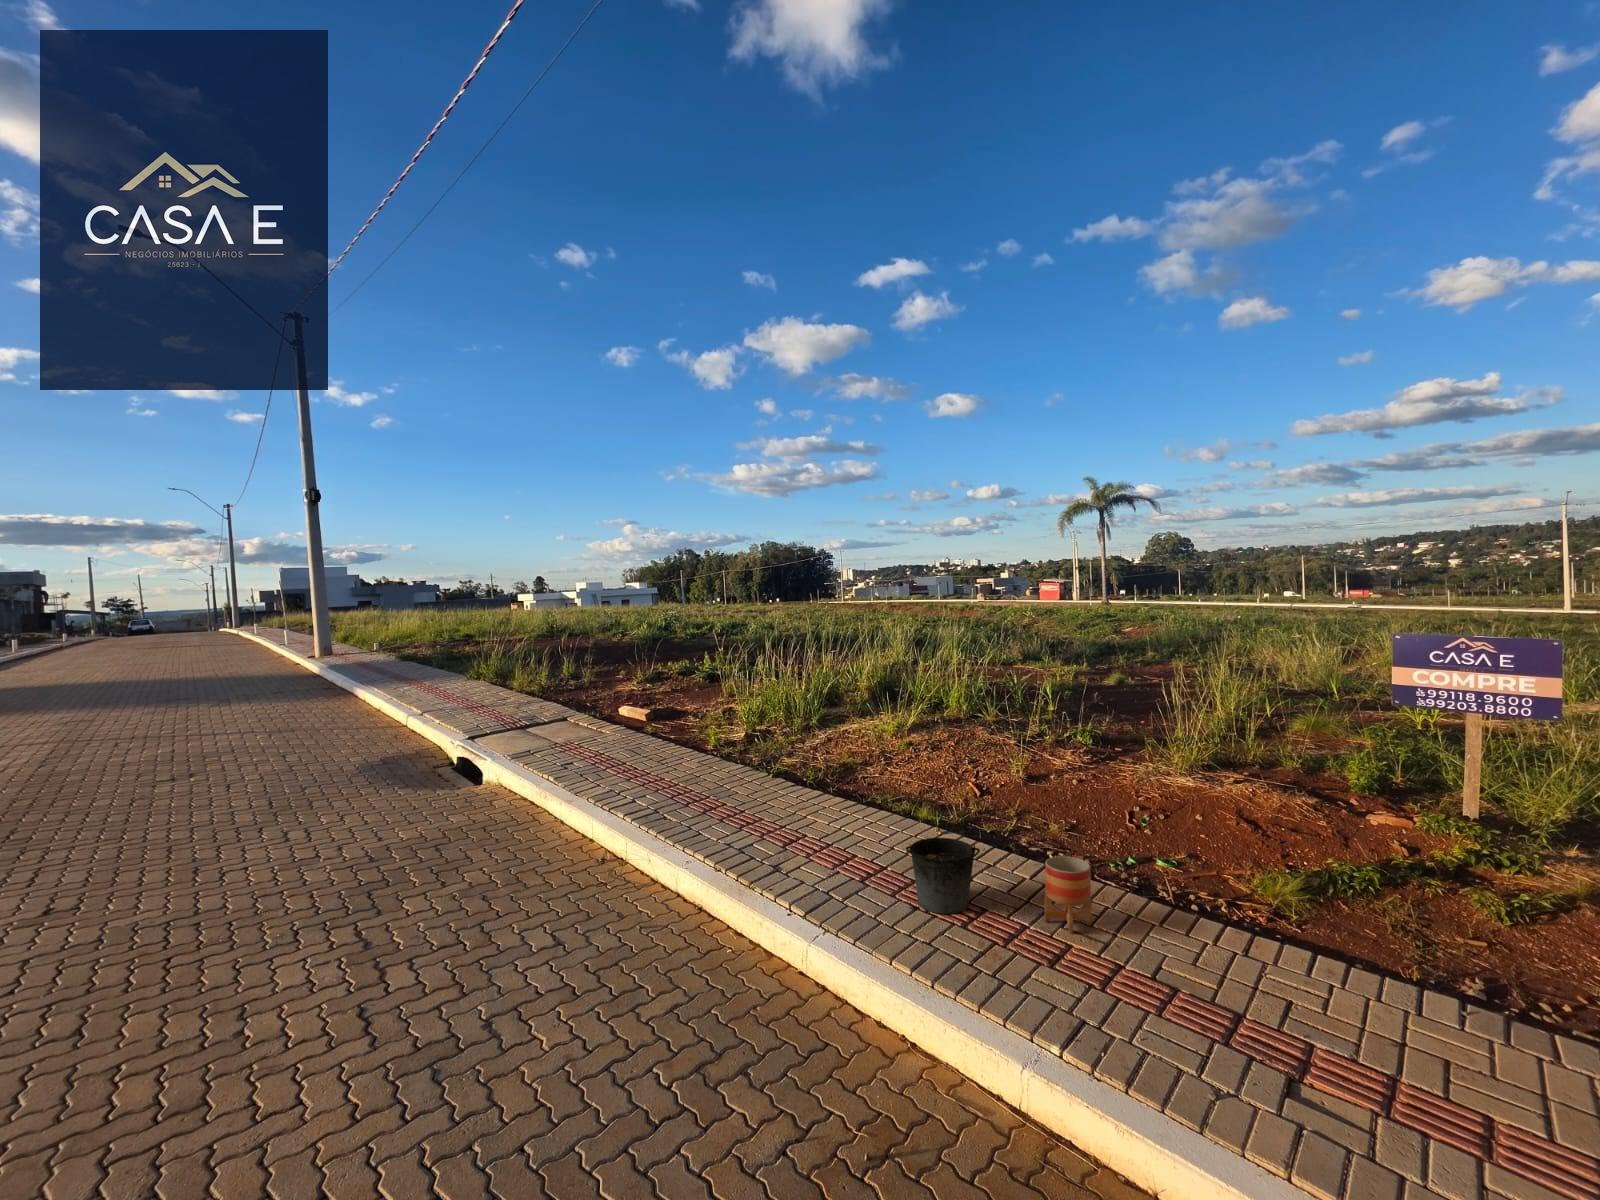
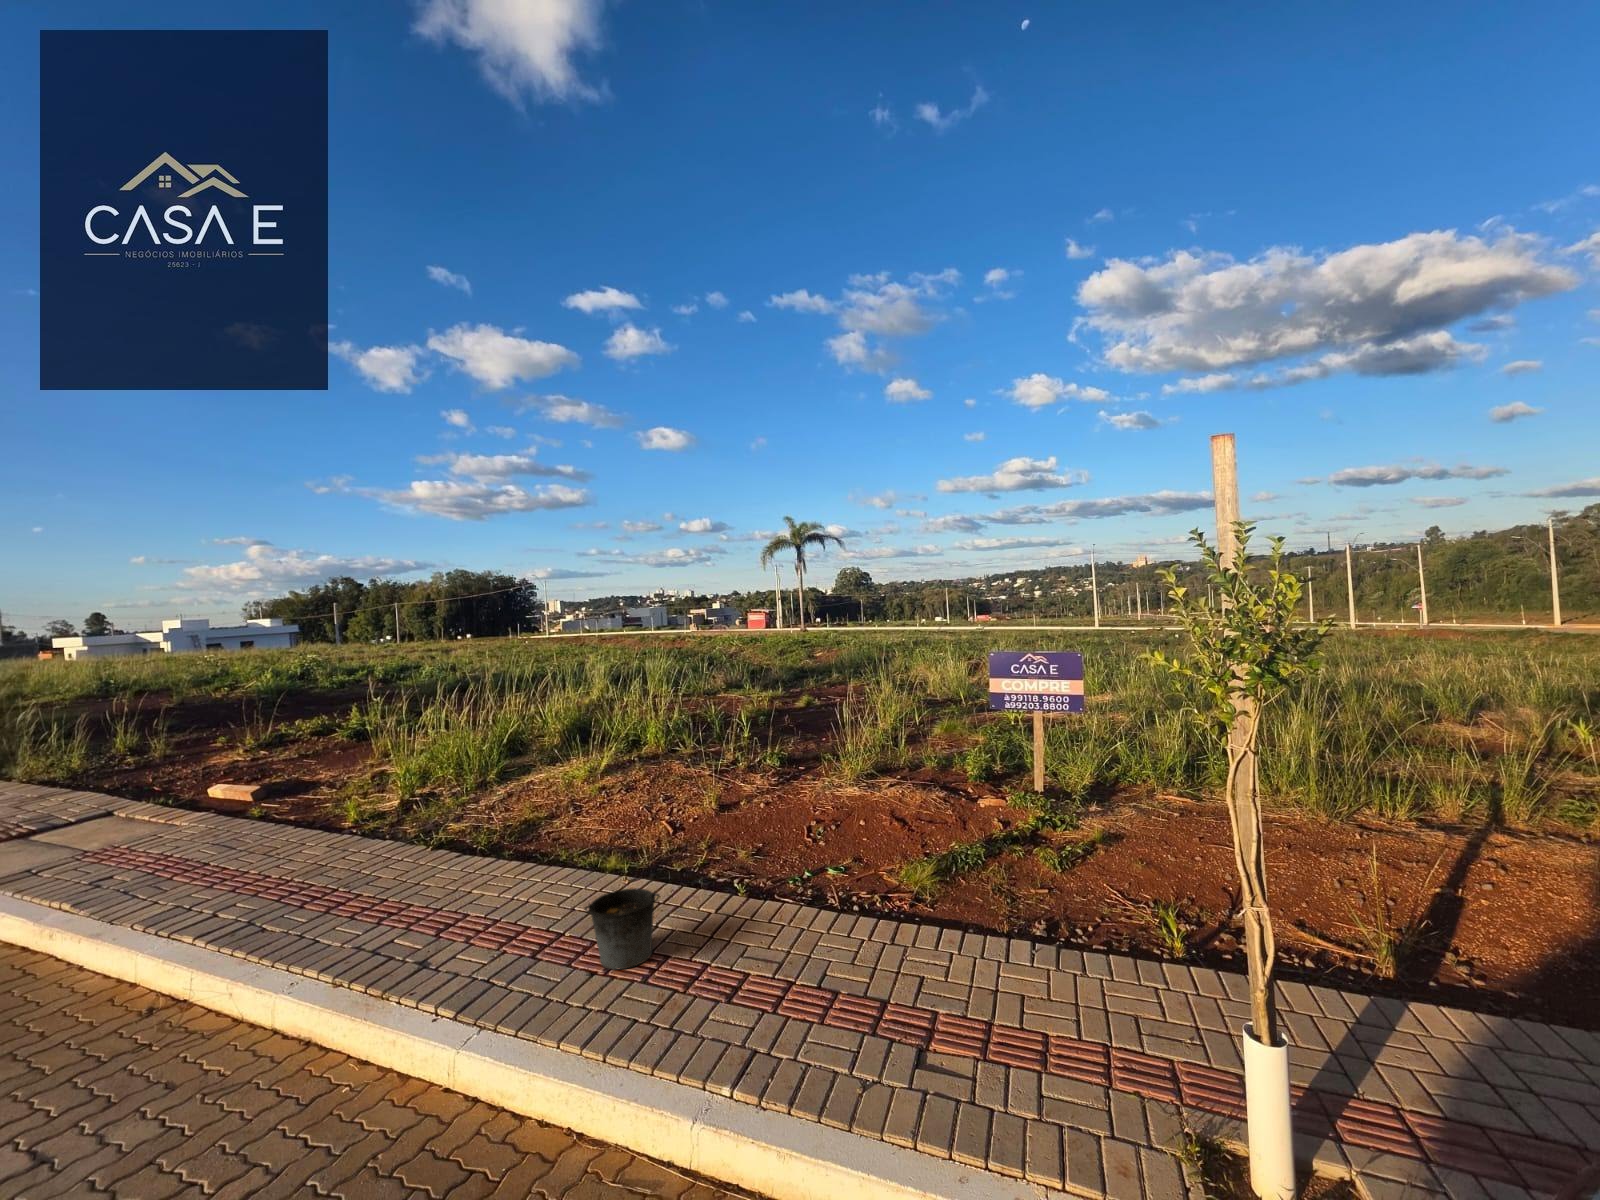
planter: present [1045,856,1092,933] -> none [721,886,766,961]

